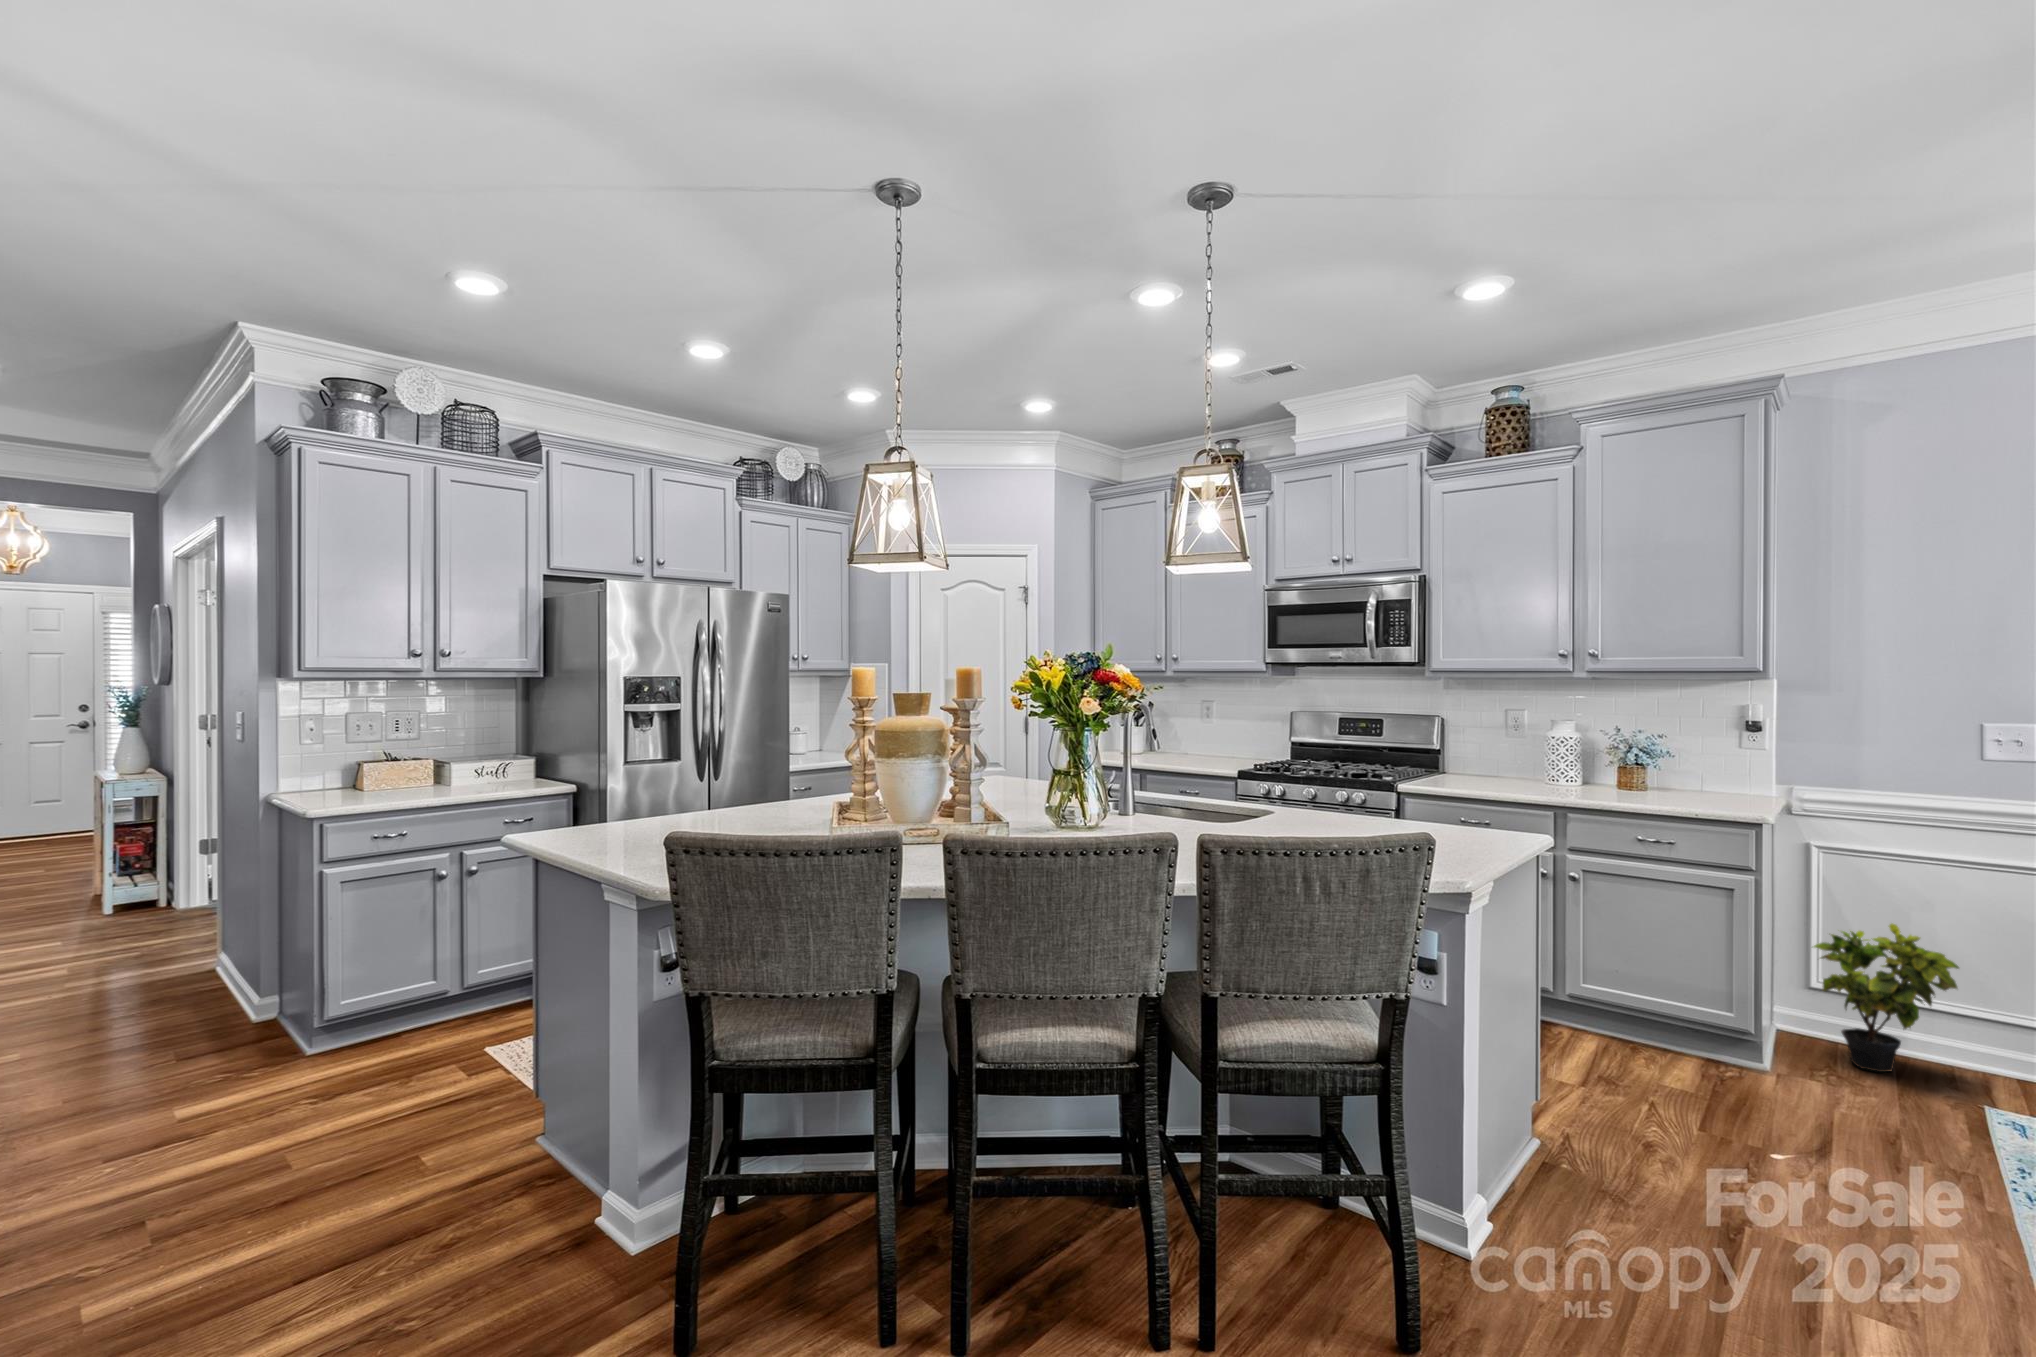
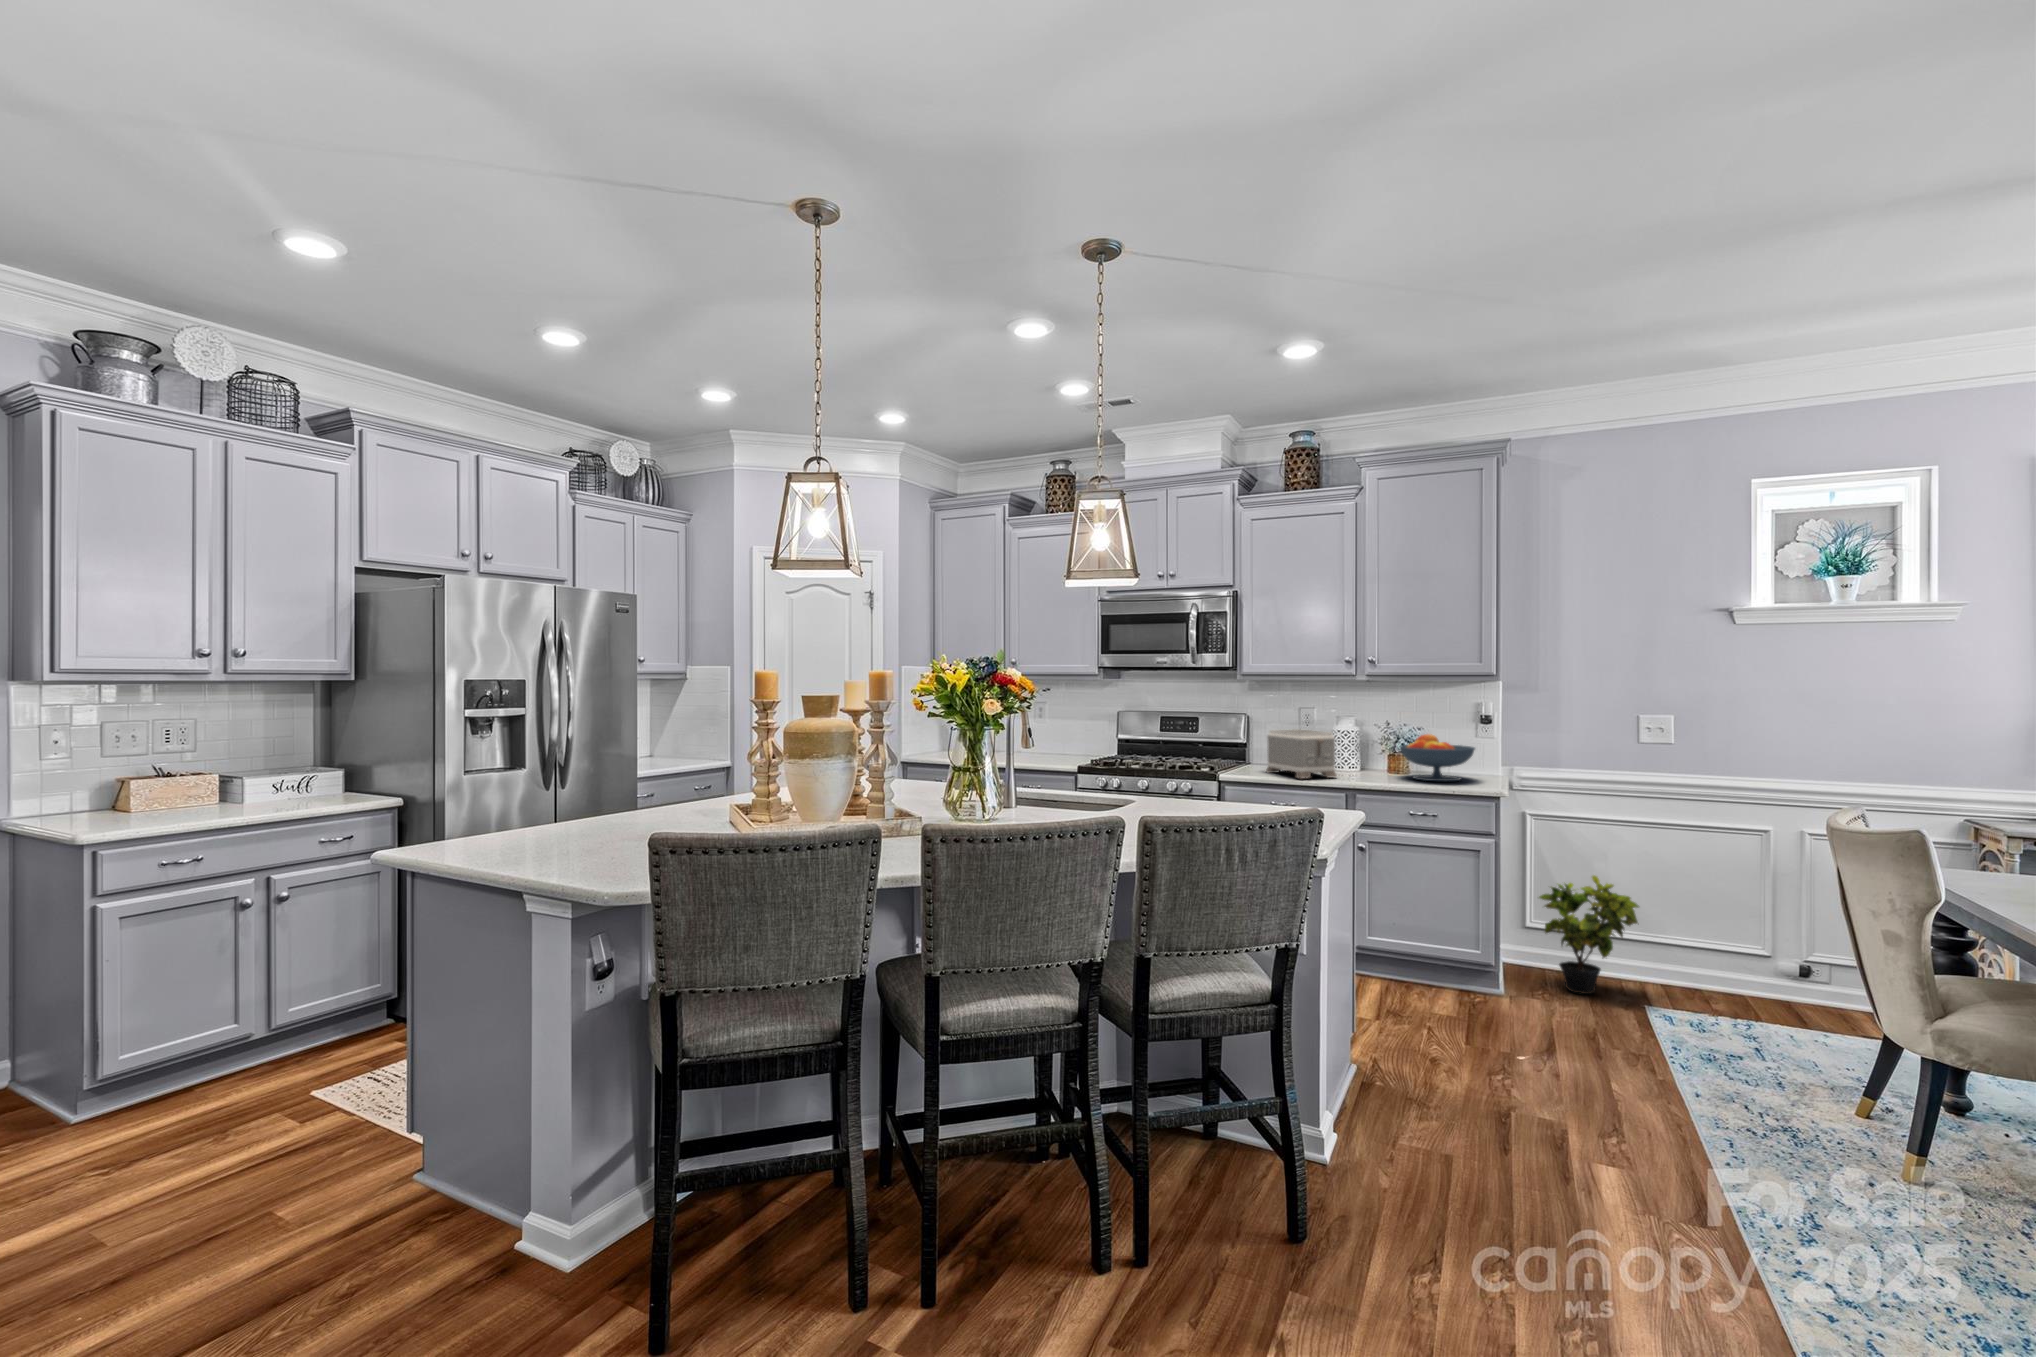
toaster: none [1460,734,1545,791] -> present [1266,729,1336,778]
fruit bowl: none [1625,742,1727,800] -> present [1400,734,1475,781]

